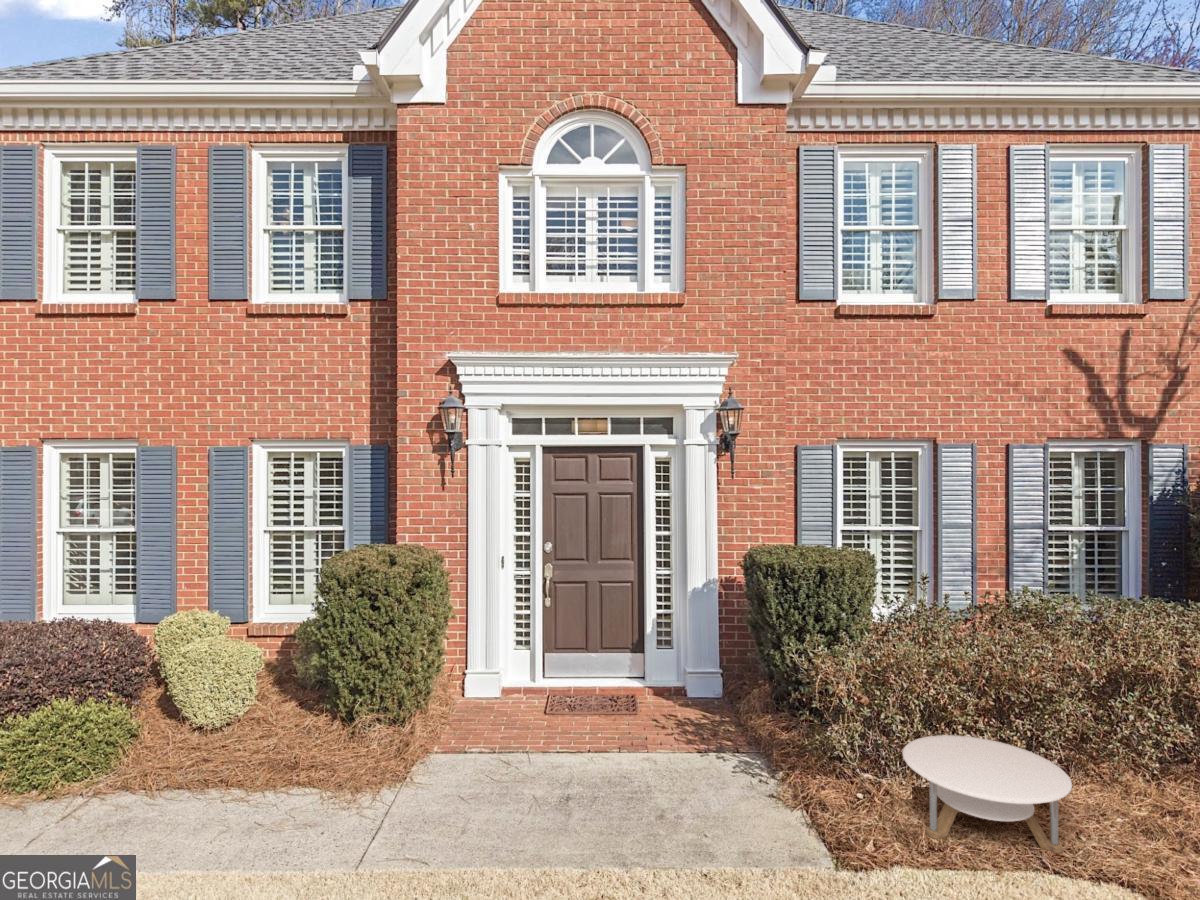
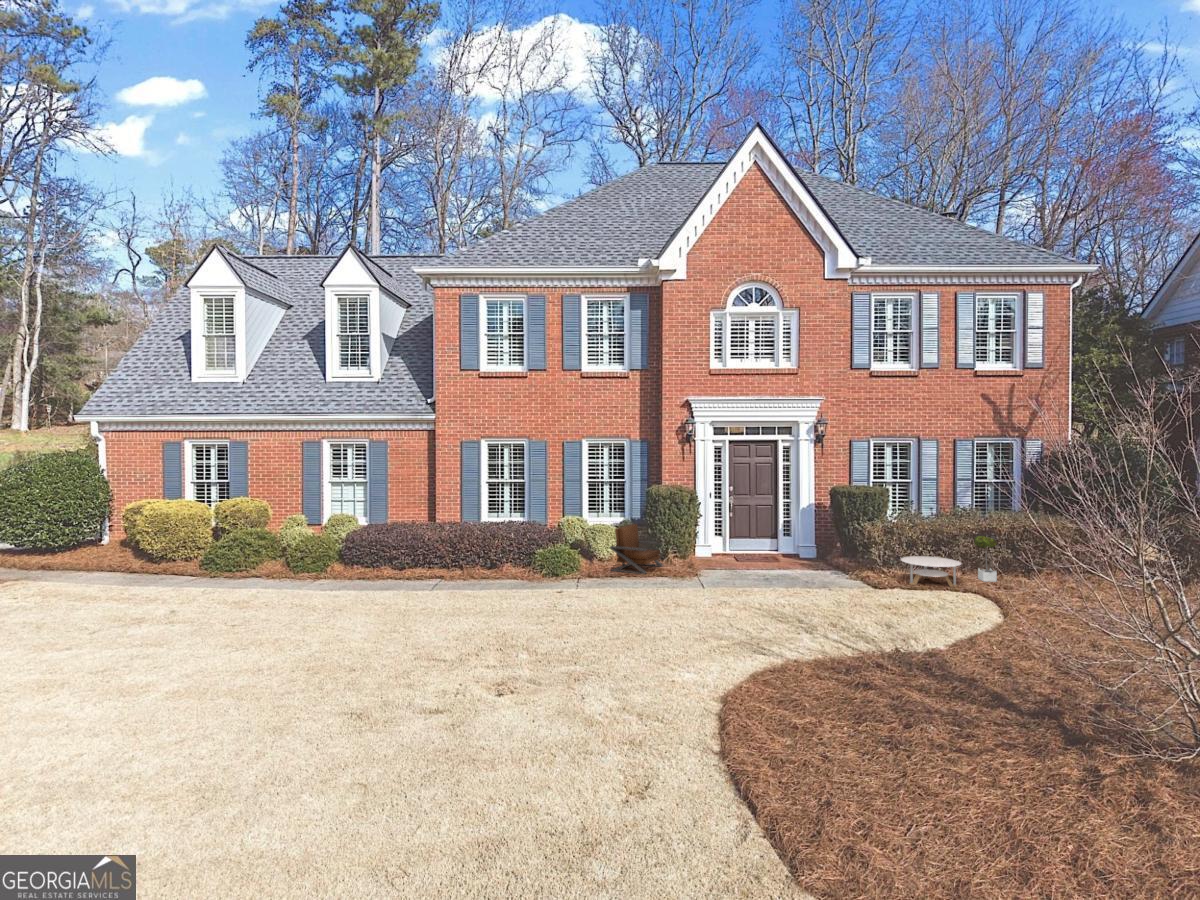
lounge chair: none [217,630,368,770] -> present [610,524,663,574]
potted tree: none [1090,690,1157,817] -> present [974,536,997,582]

